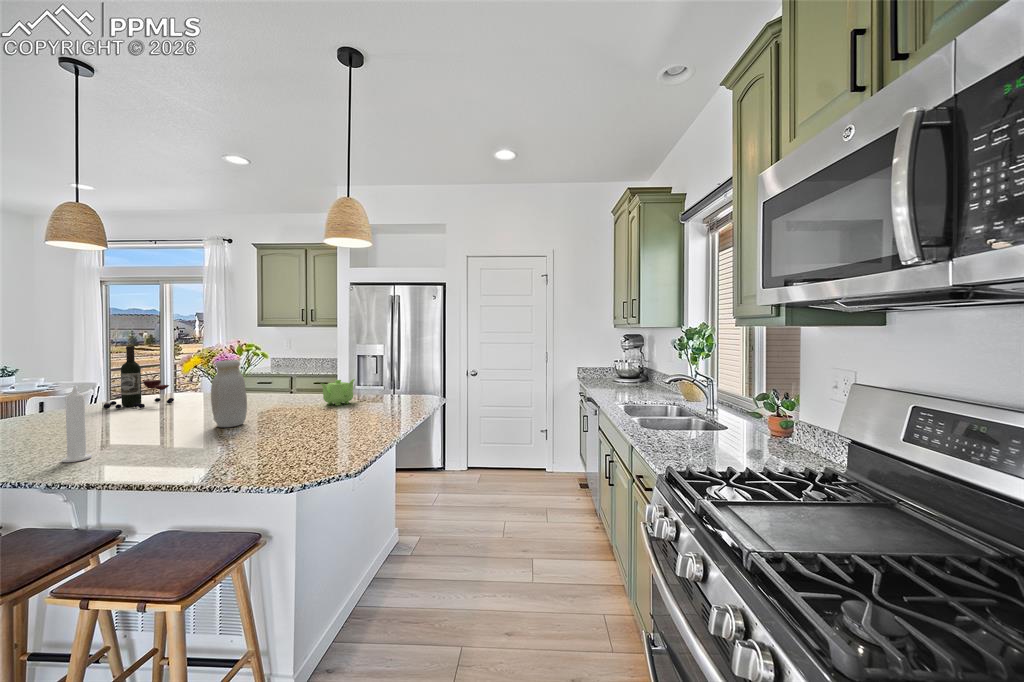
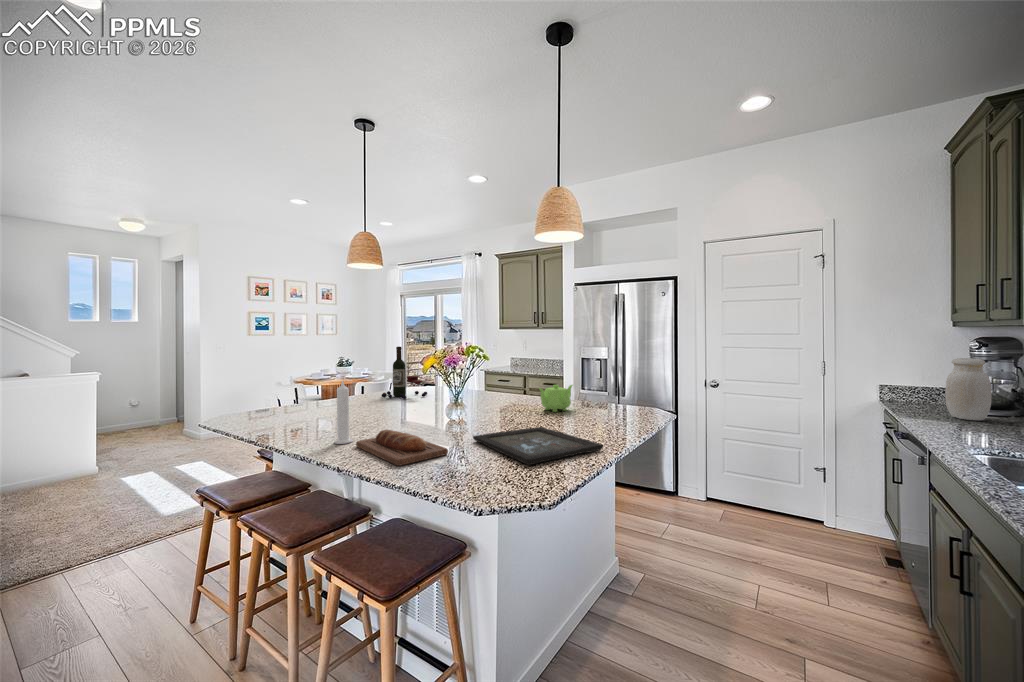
jar: present [211,360,247,427] -> present [945,358,992,420]
tray: none [258,418,392,449] -> present [473,427,603,465]
bread loaf: none [102,437,234,470] -> present [356,430,448,466]

